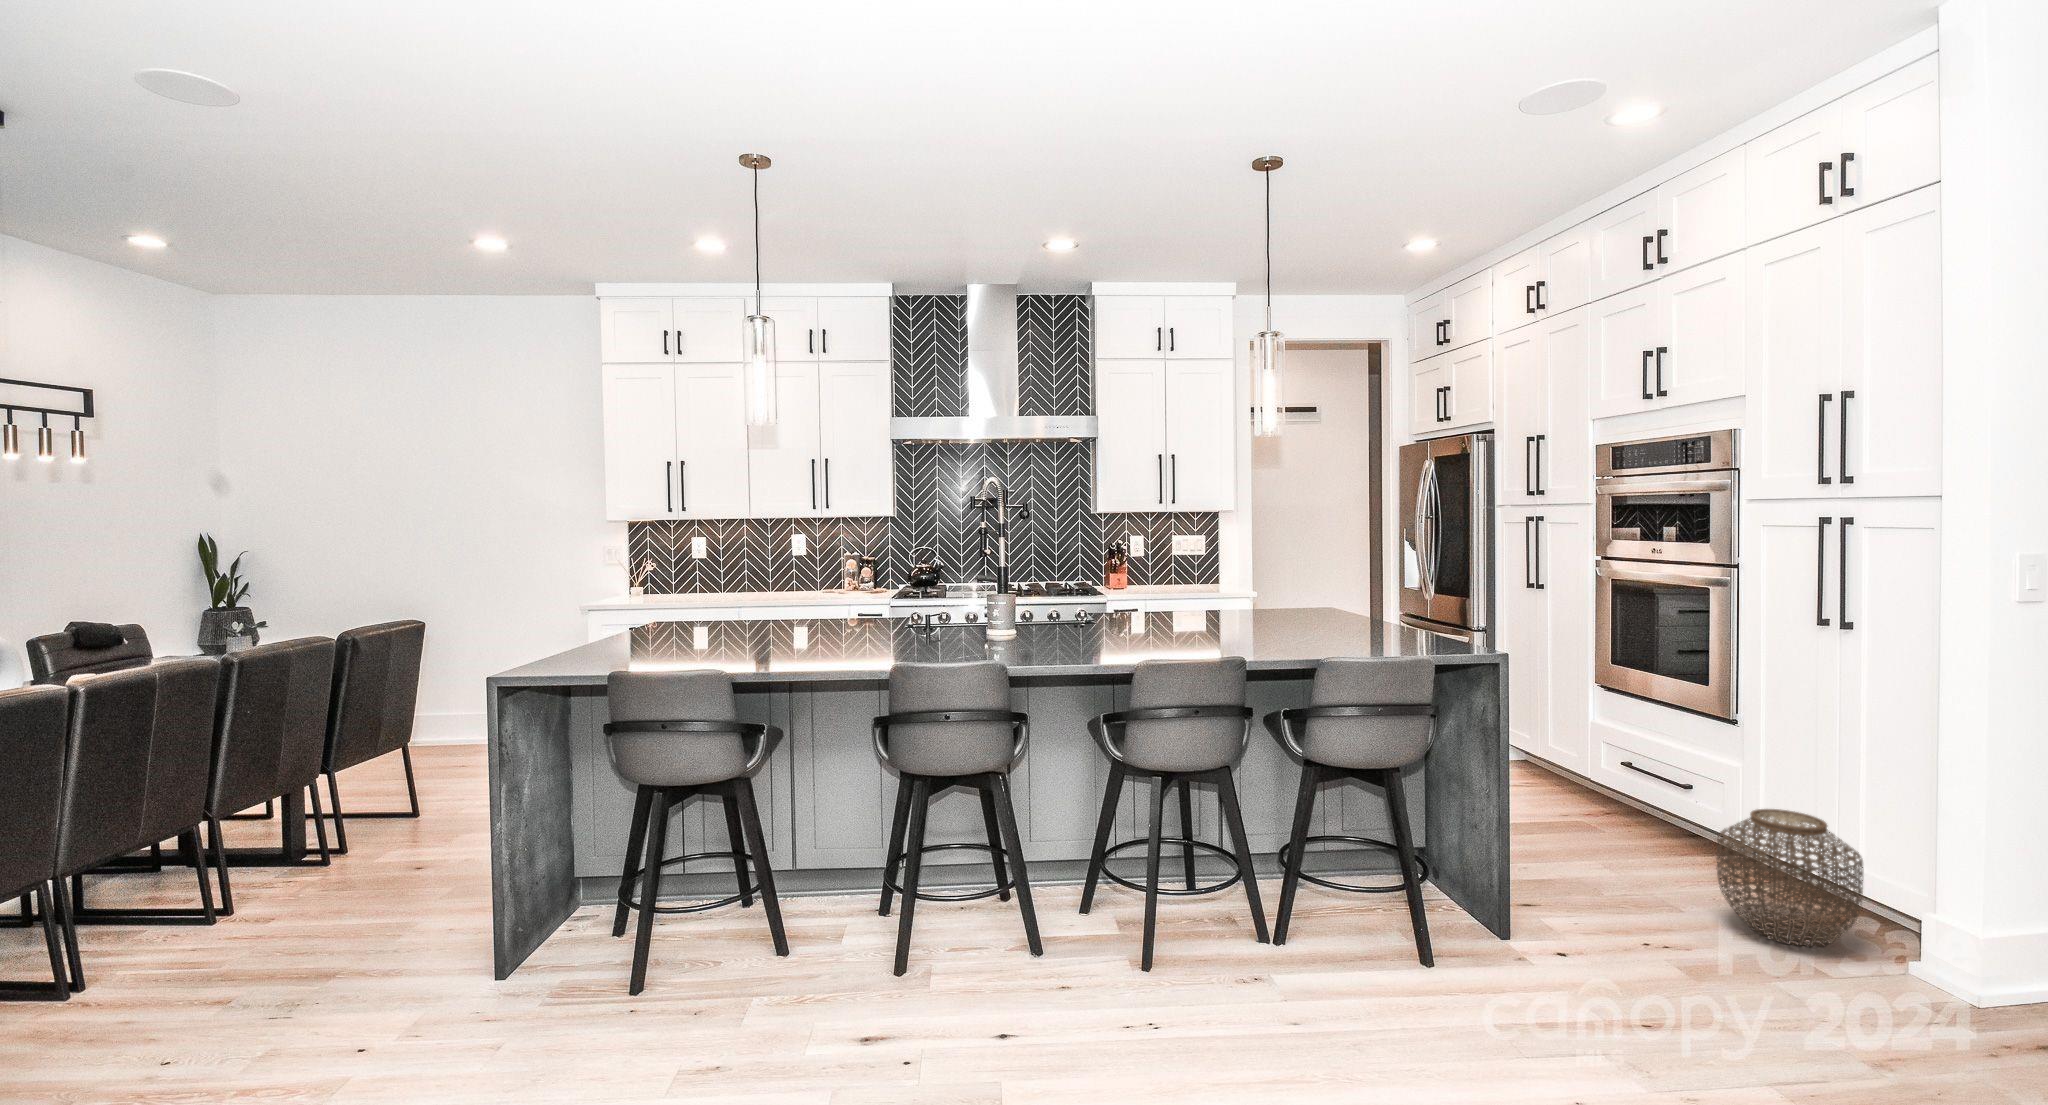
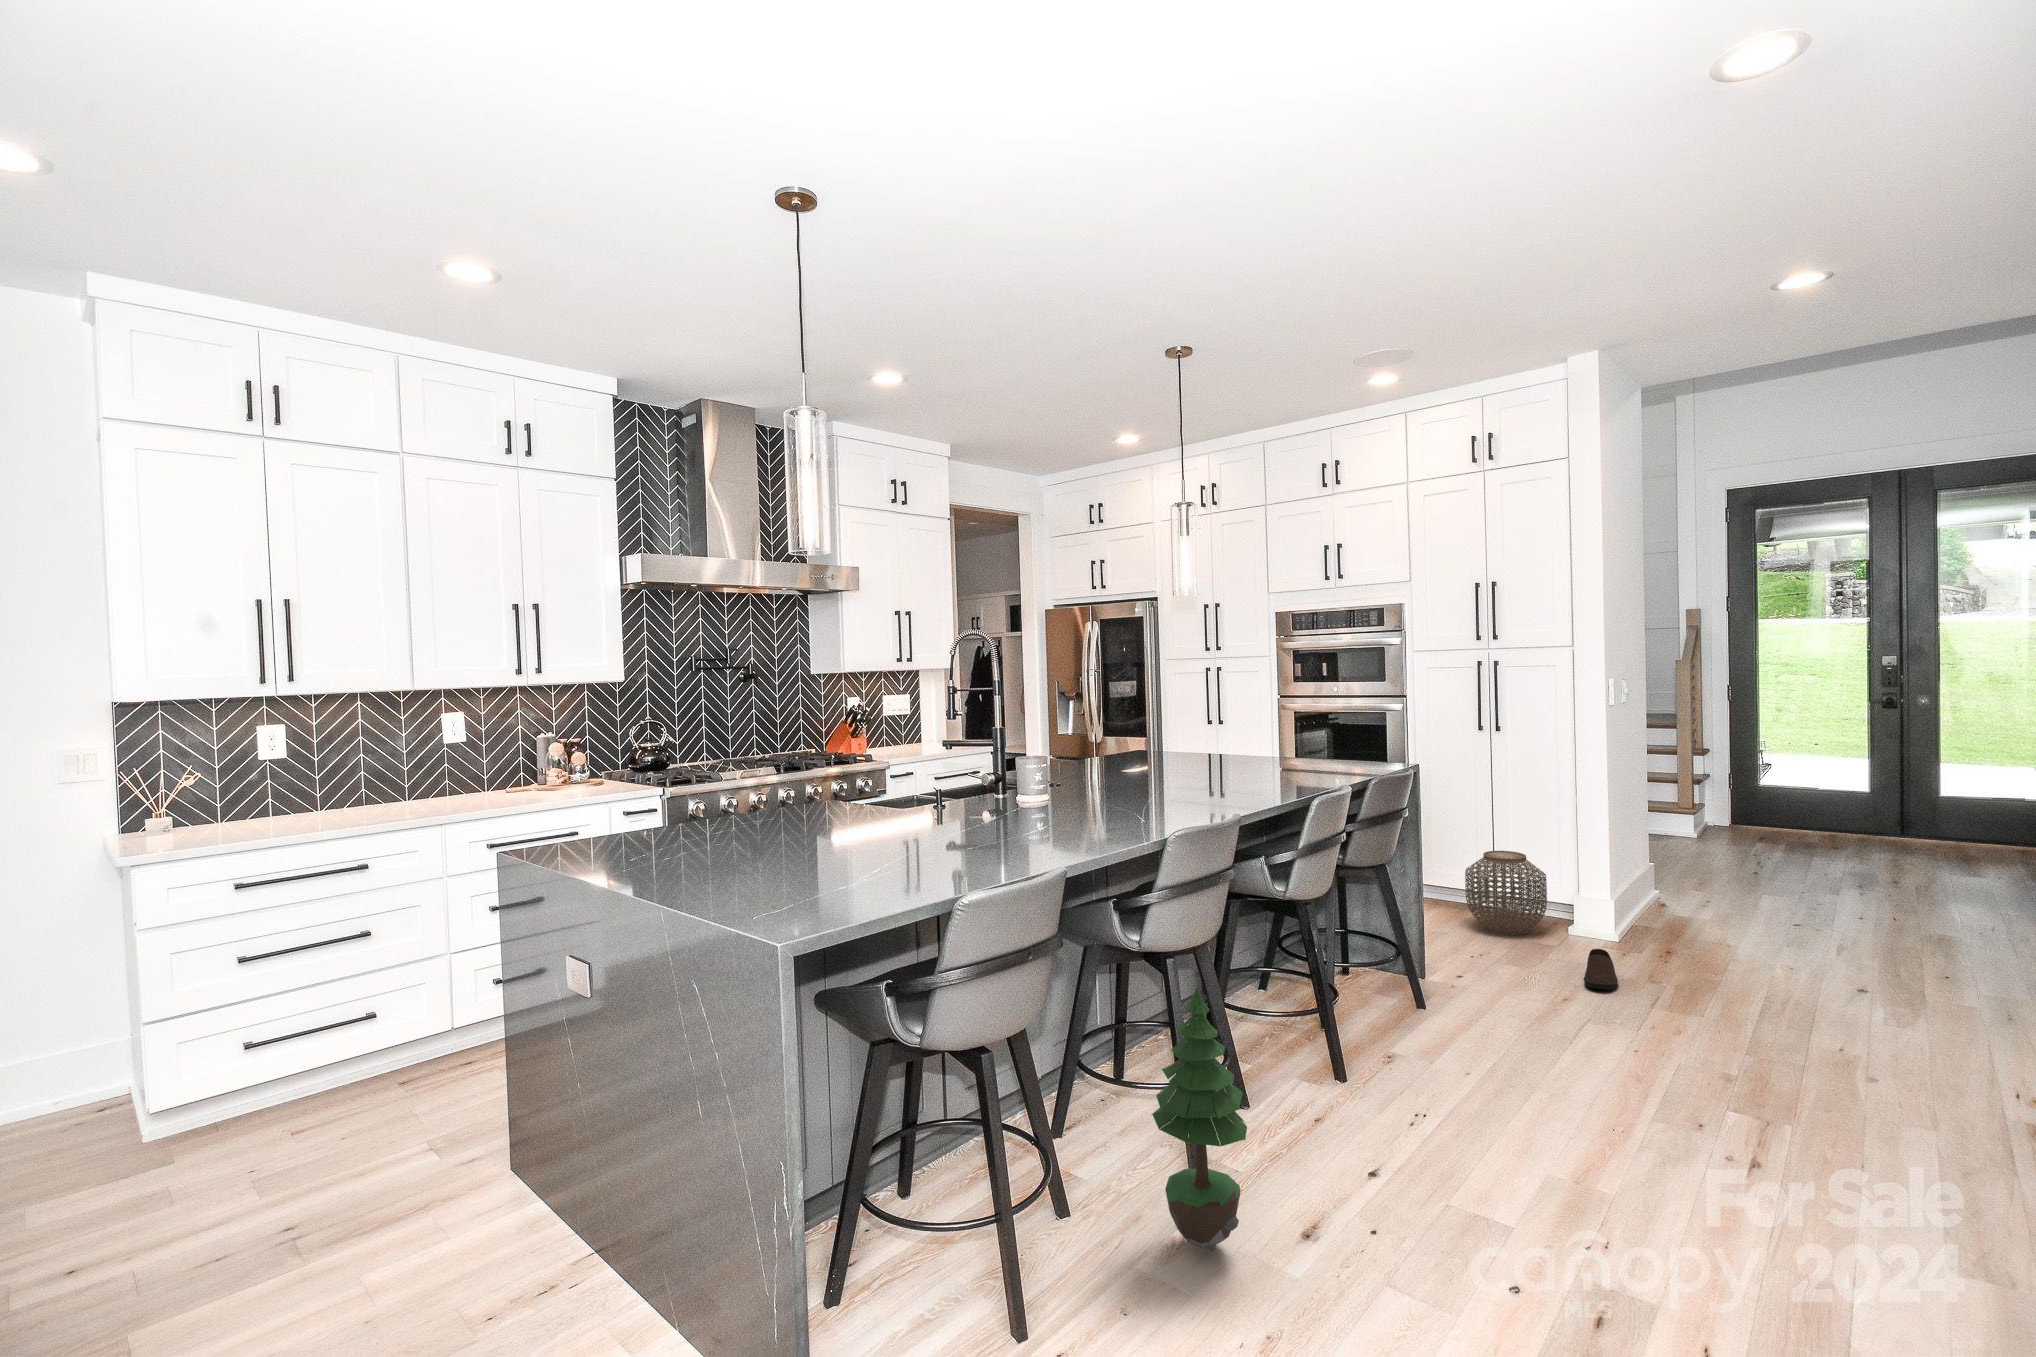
potted tree: none [729,795,814,1021] -> present [1152,987,1247,1251]
shoe: none [1698,985,1811,1047] -> present [1584,949,1618,990]

